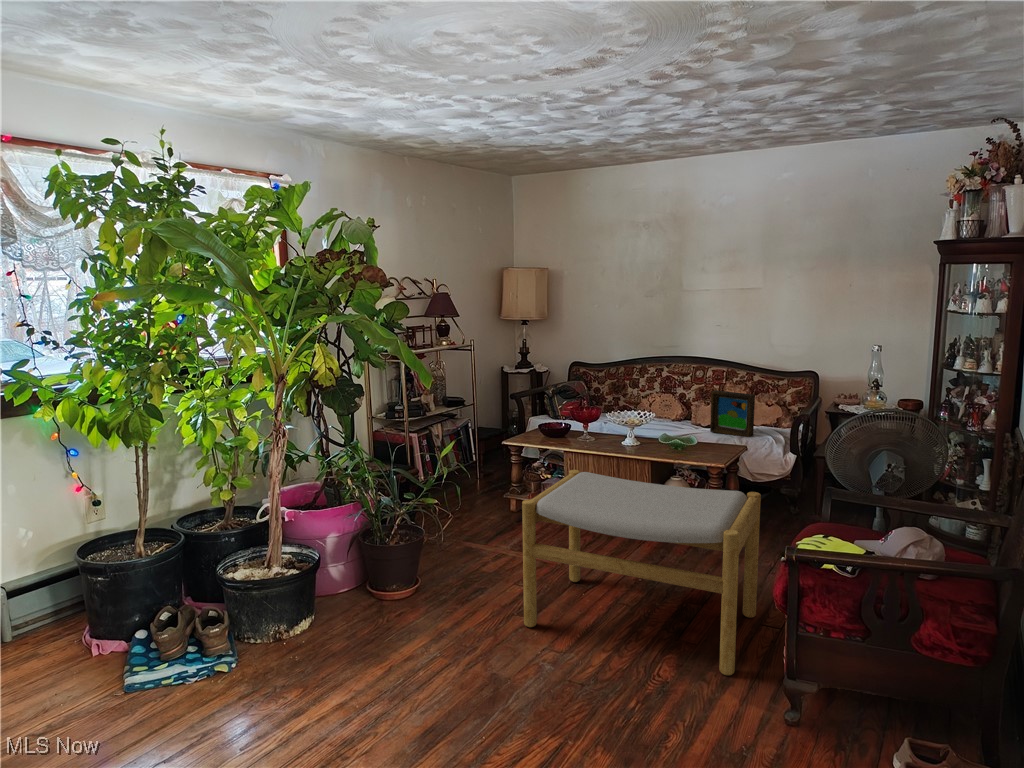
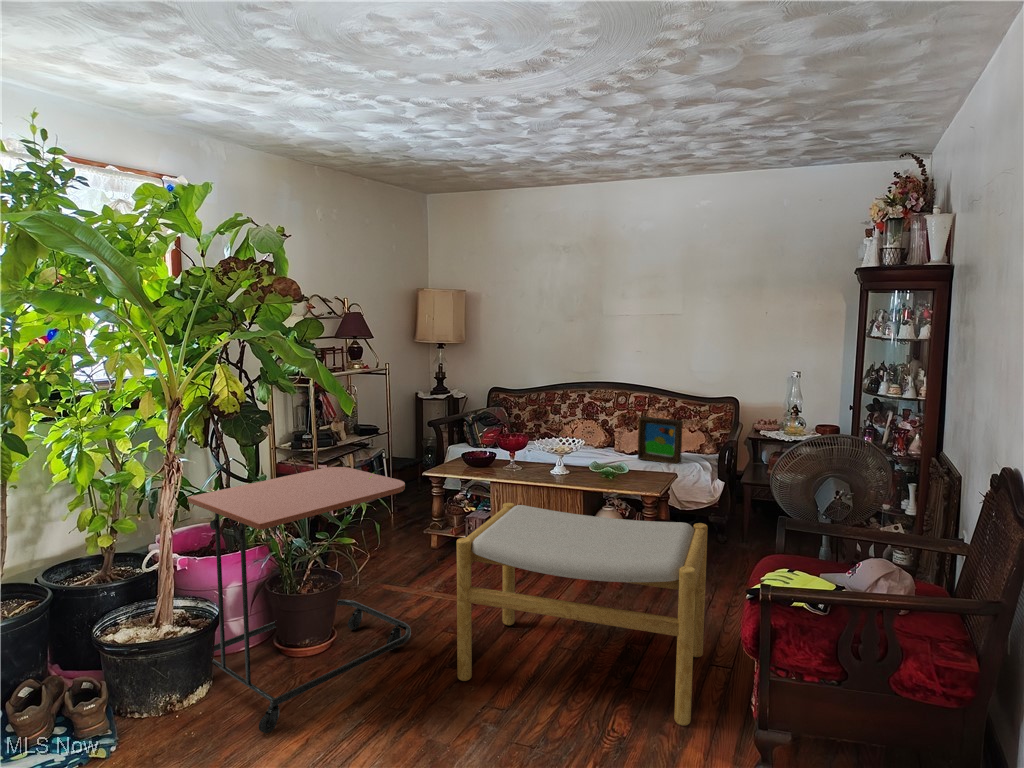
side table: none [292,435,484,660] -> present [188,467,411,733]

